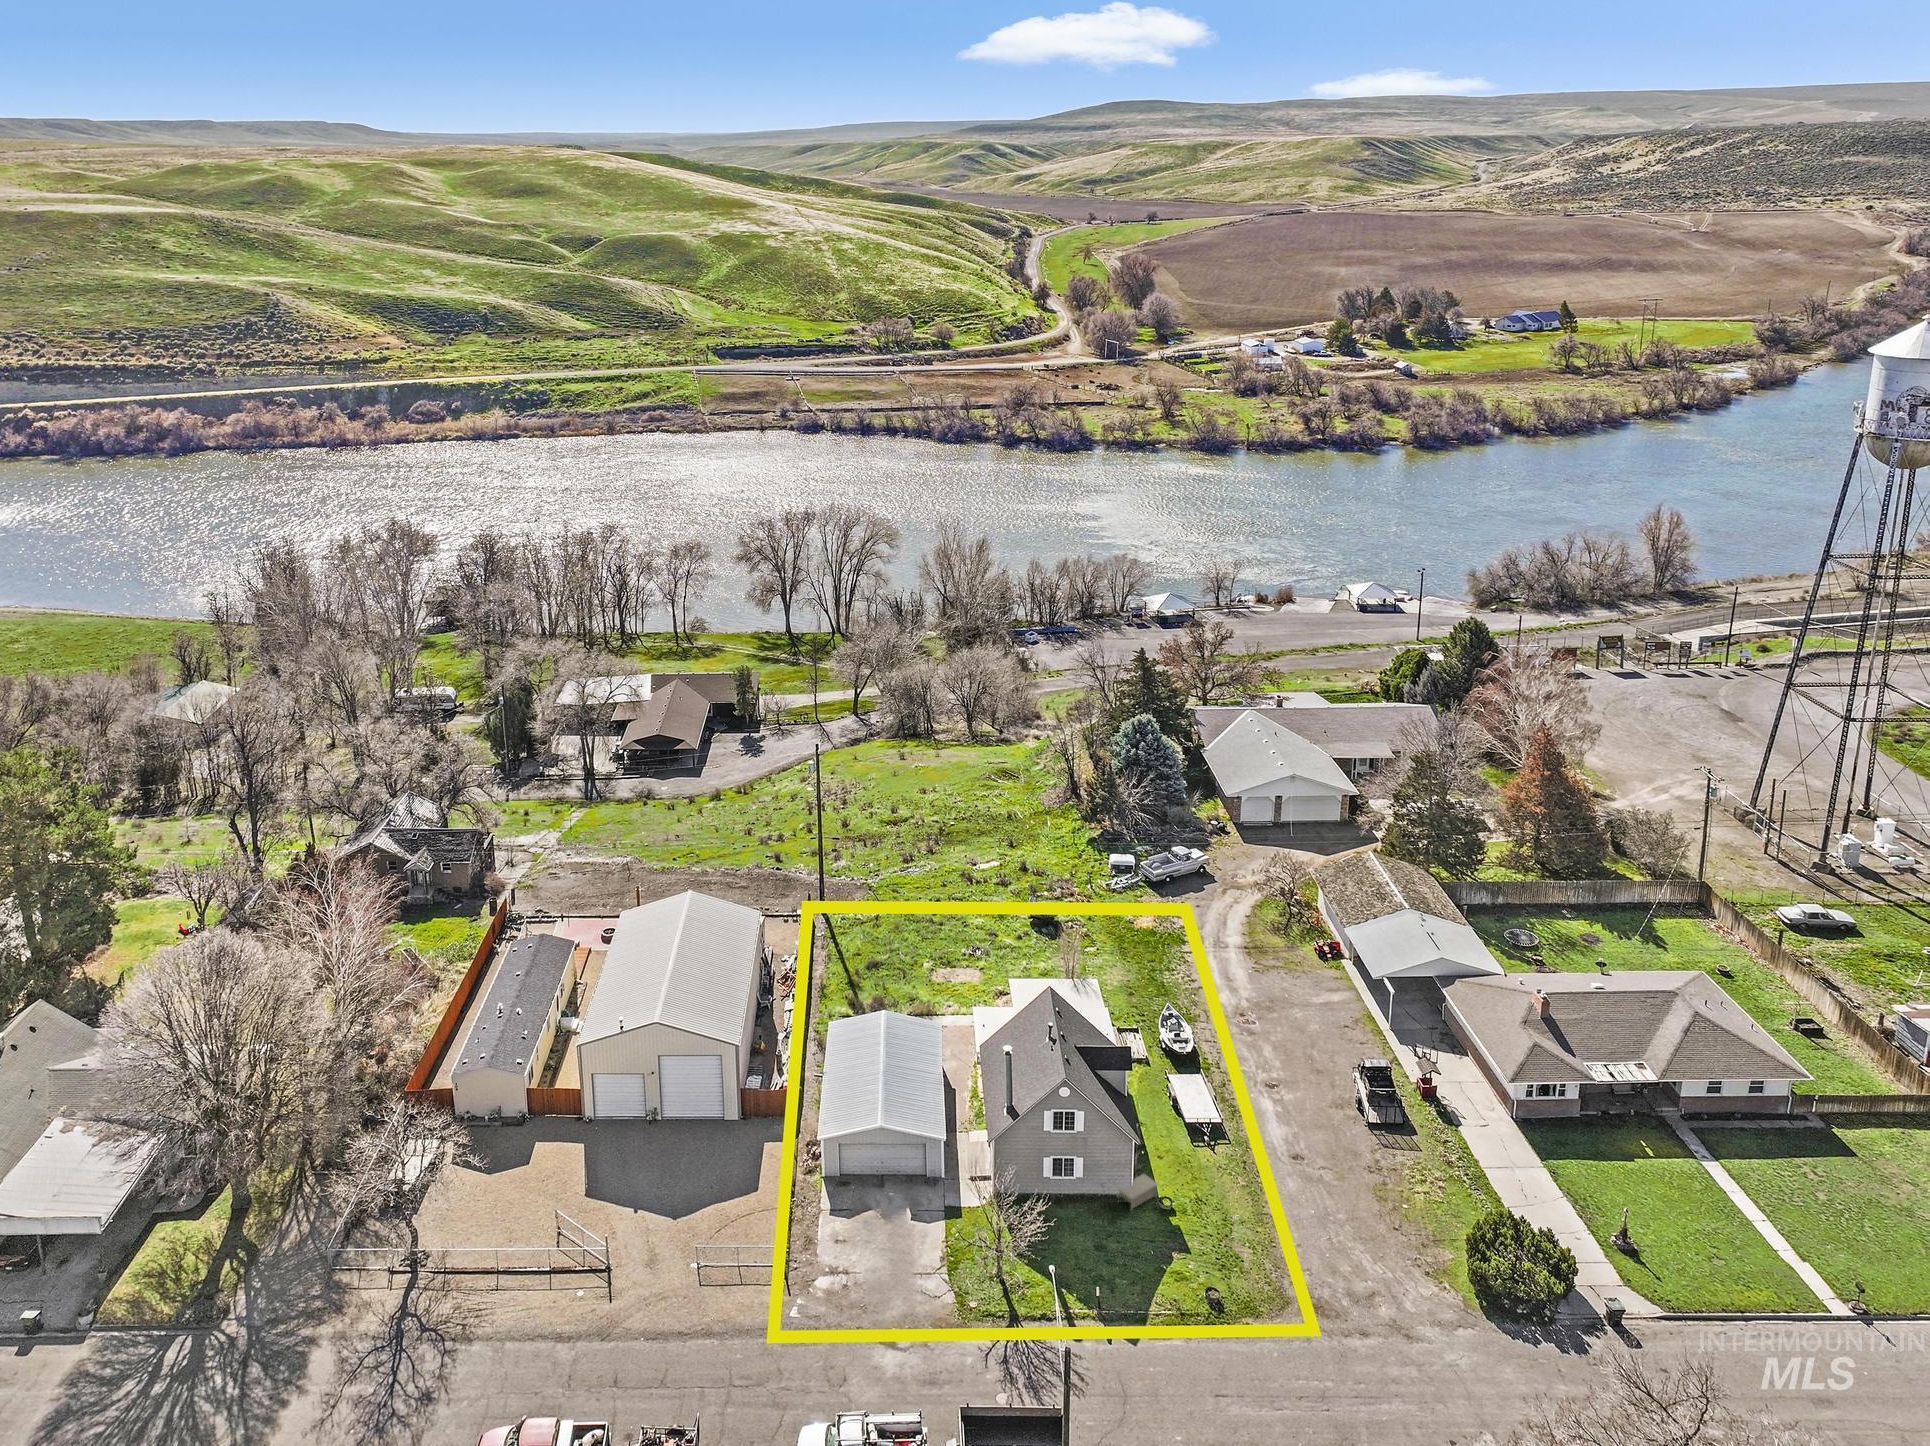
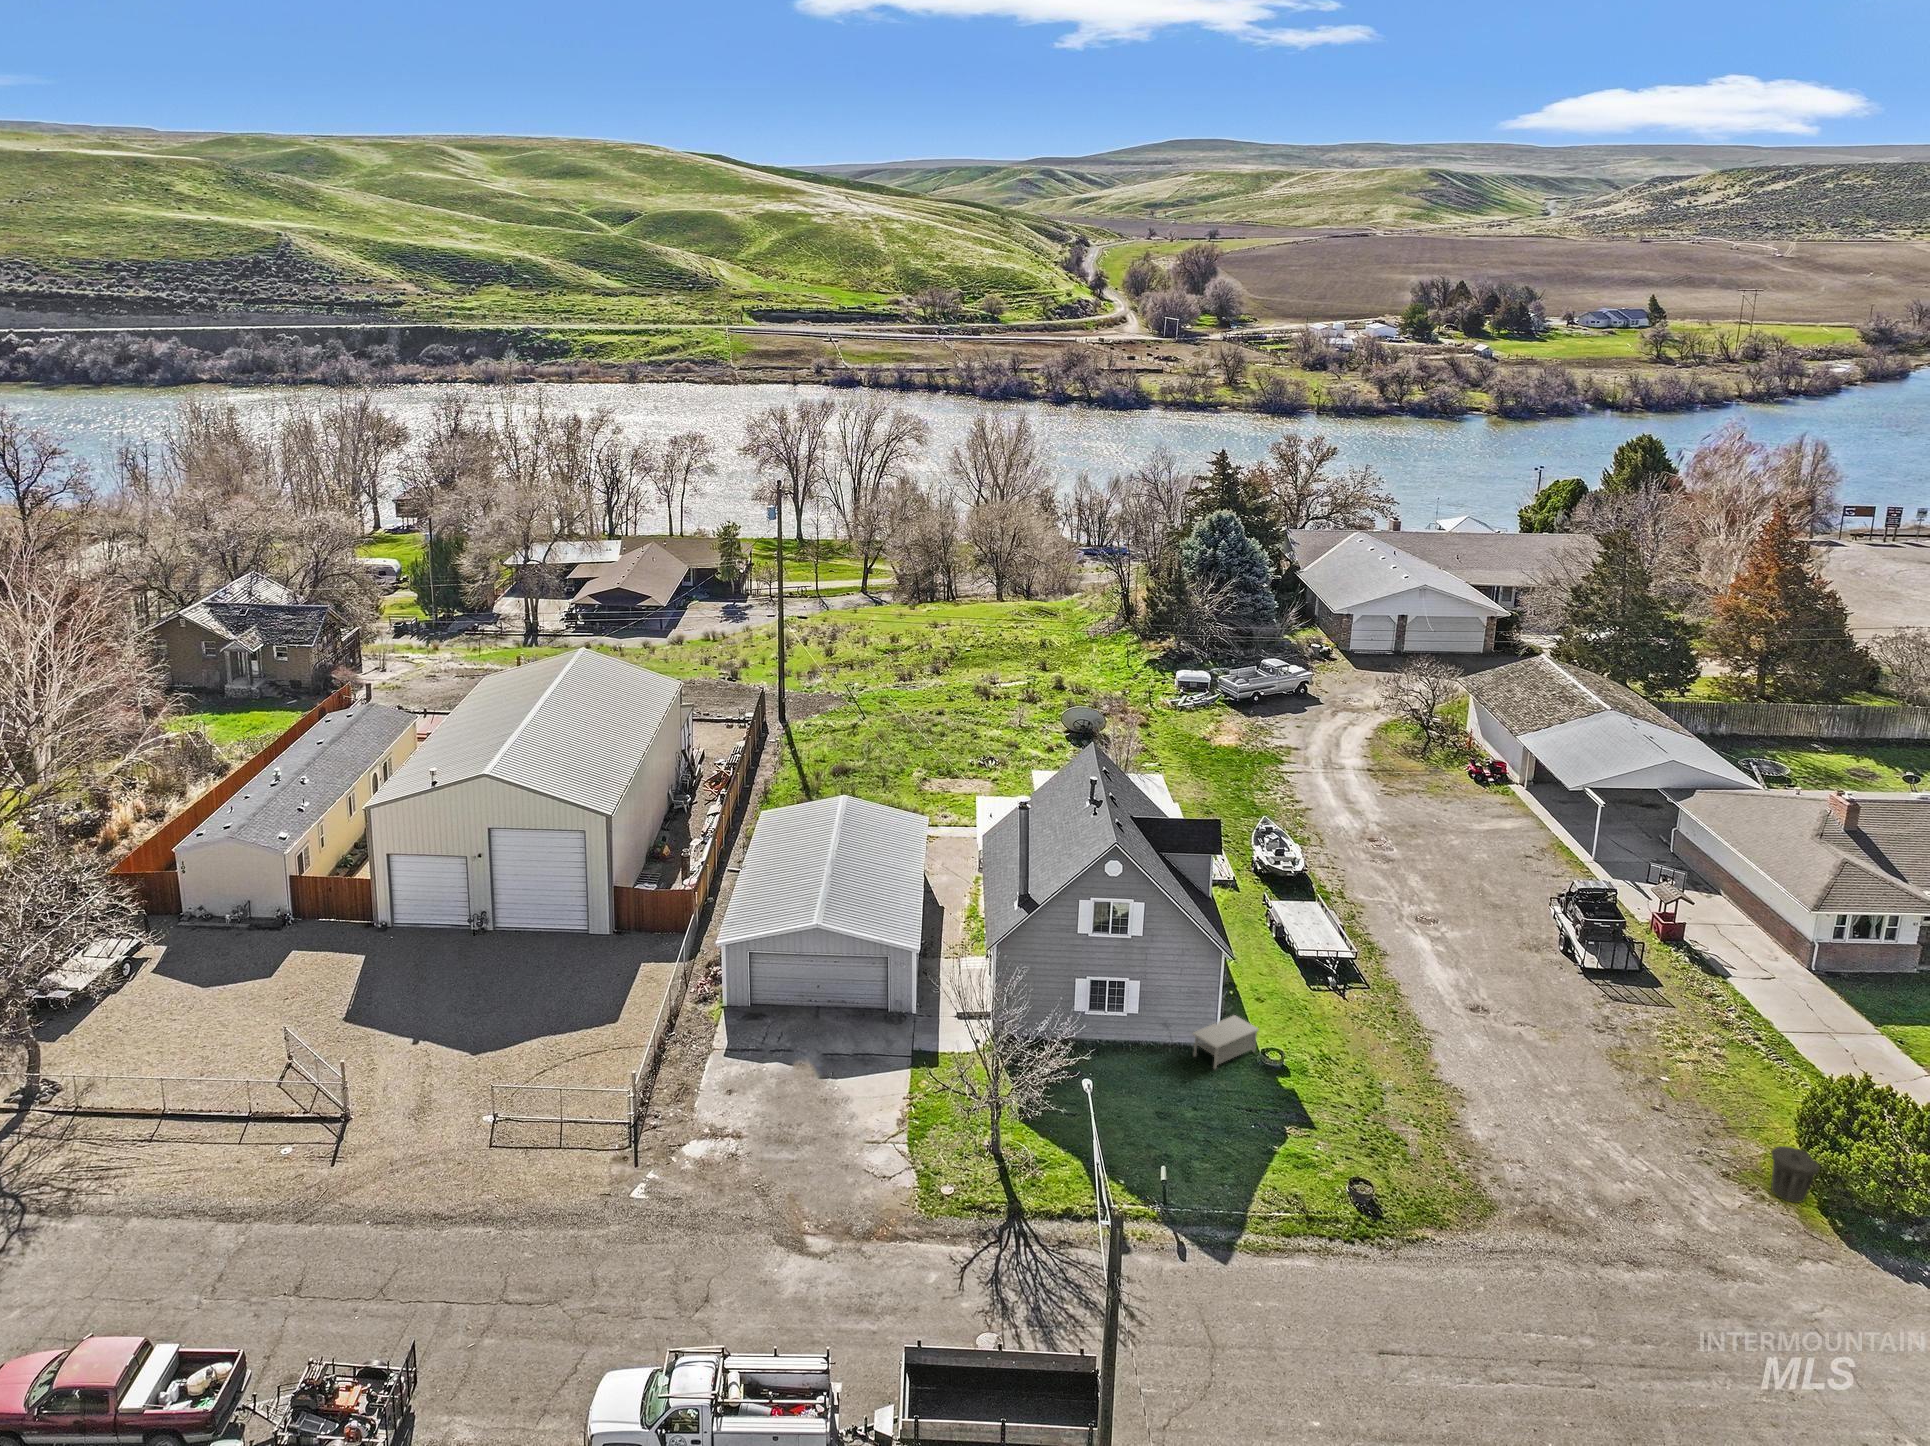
trash can: none [1448,1258,1474,1292] -> present [1771,1146,1820,1203]

